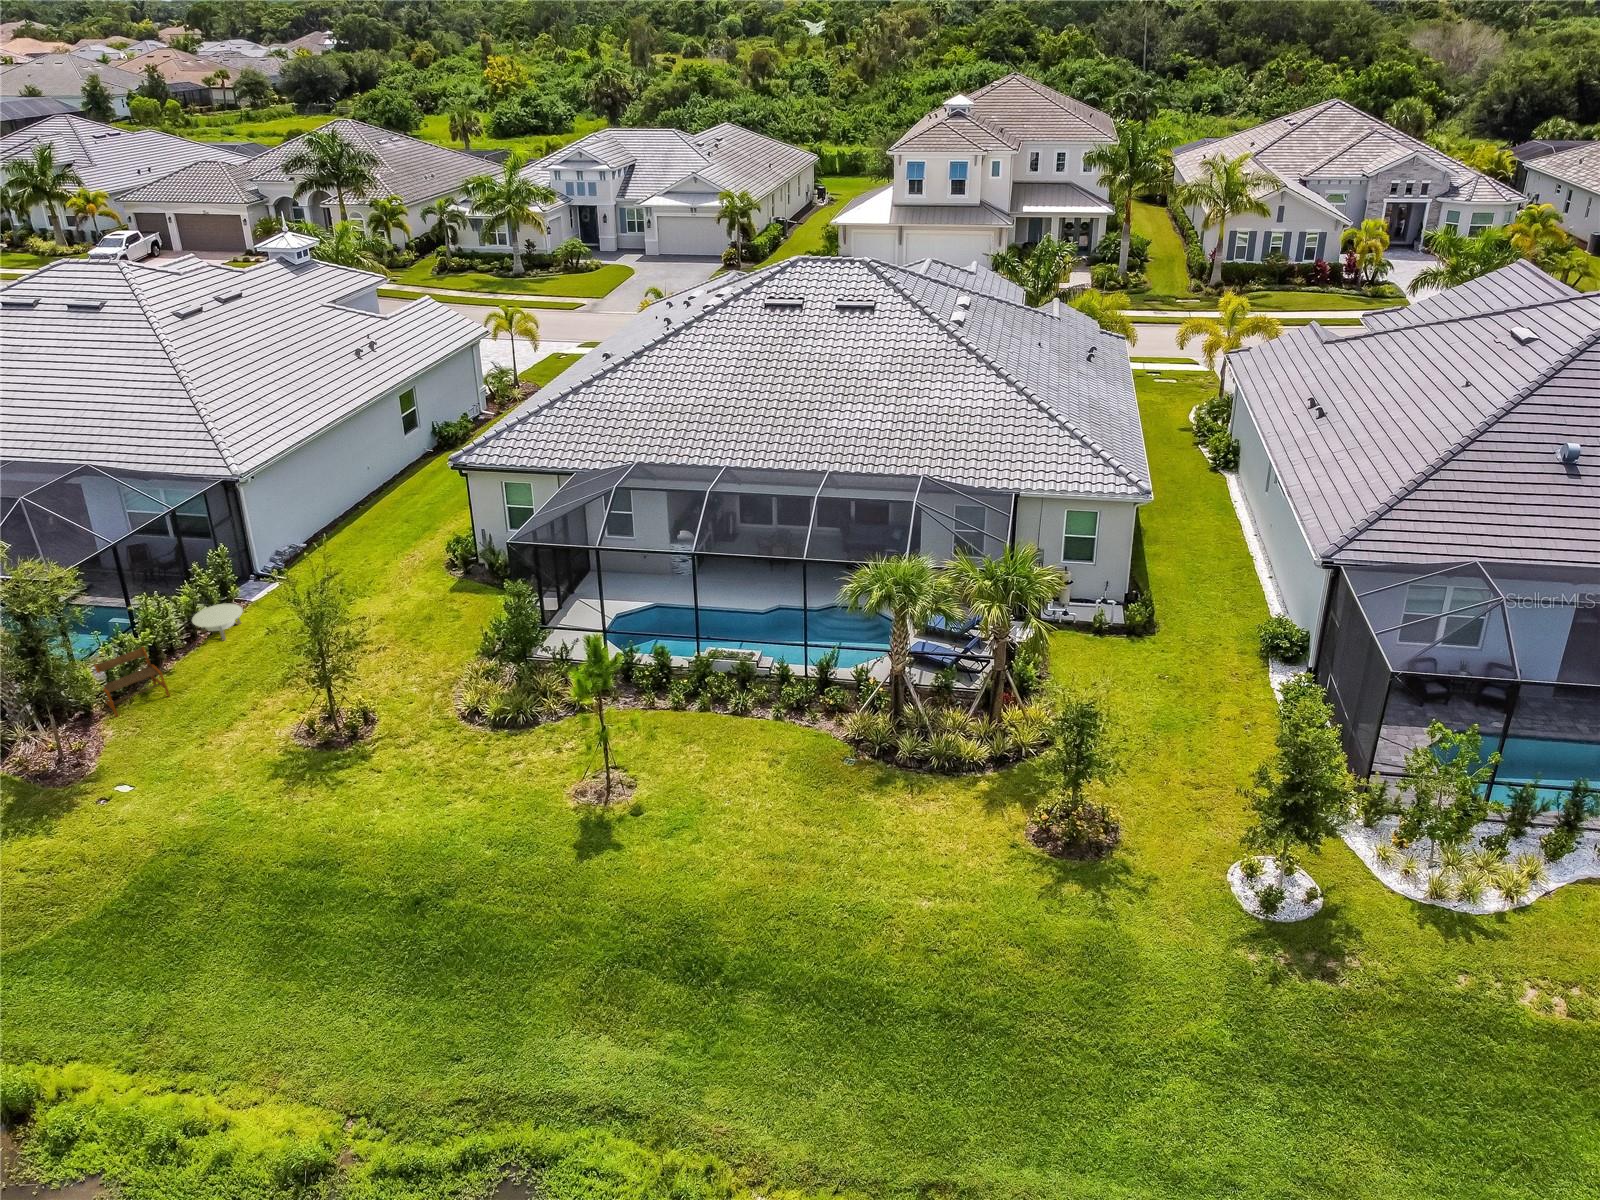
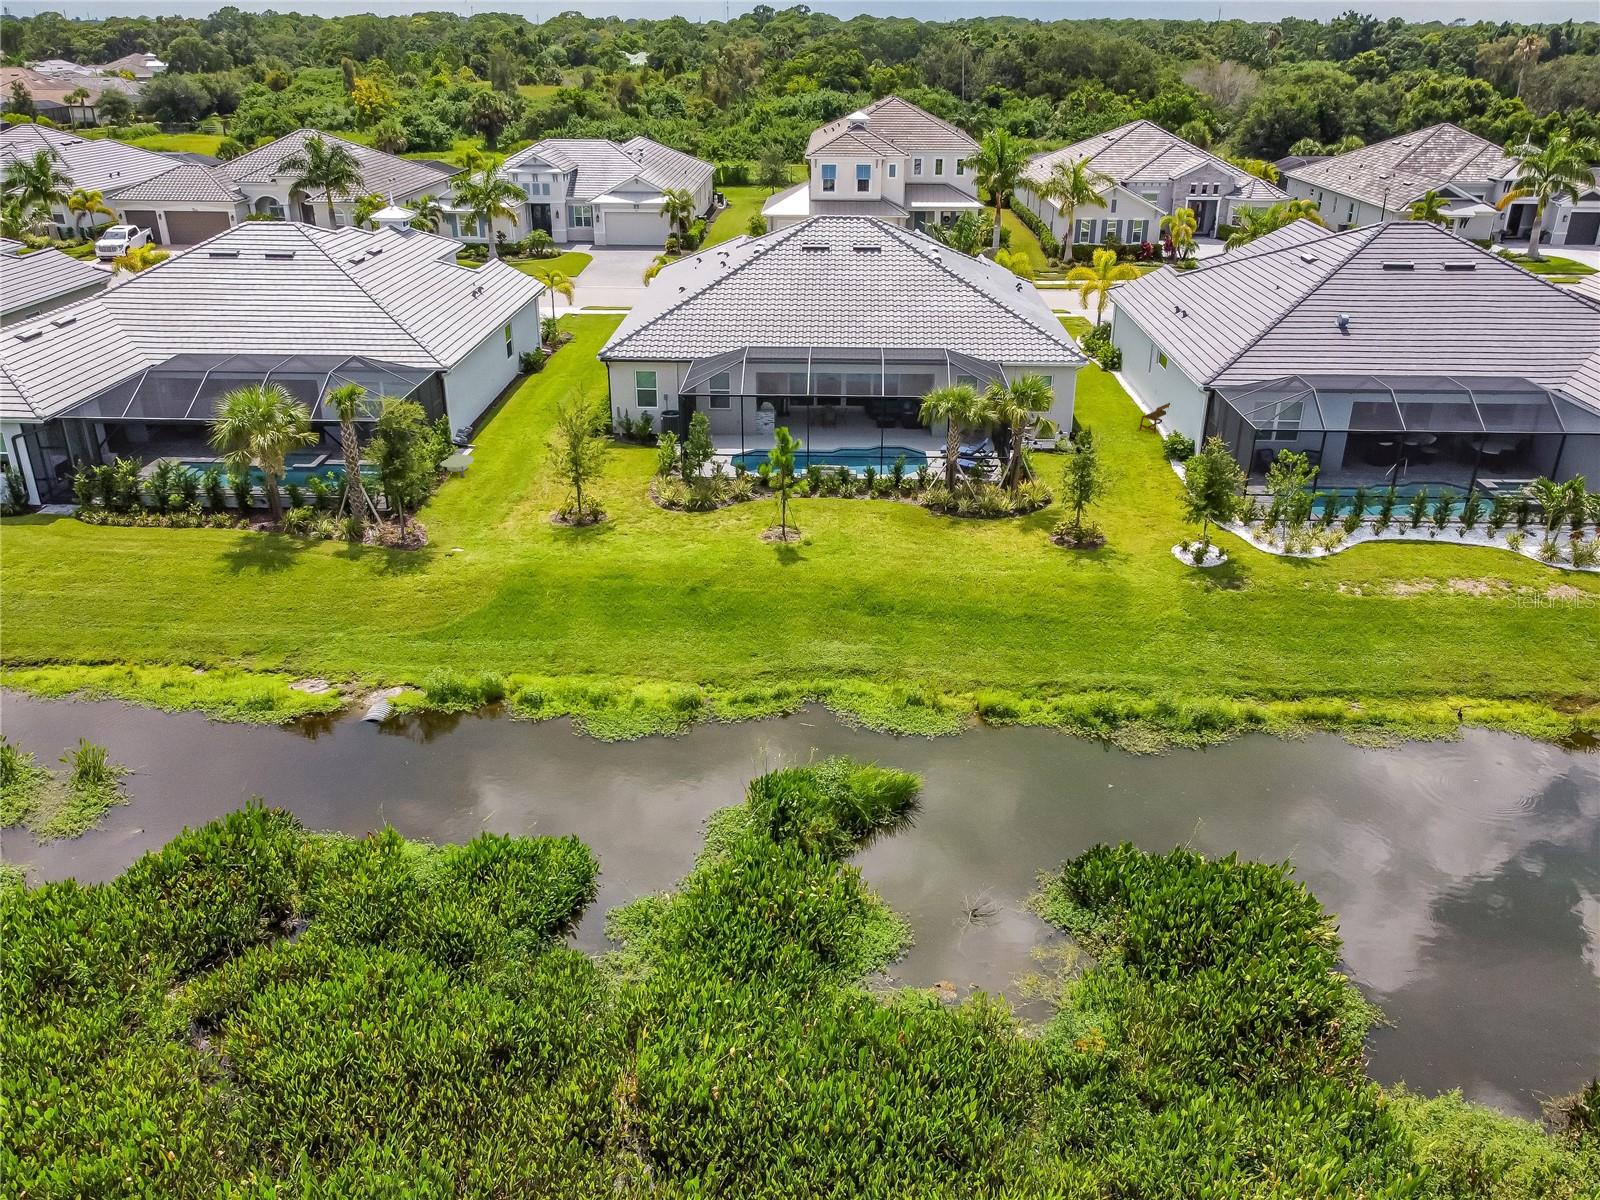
bench: present [94,647,170,717] -> present [1139,403,1170,434]

